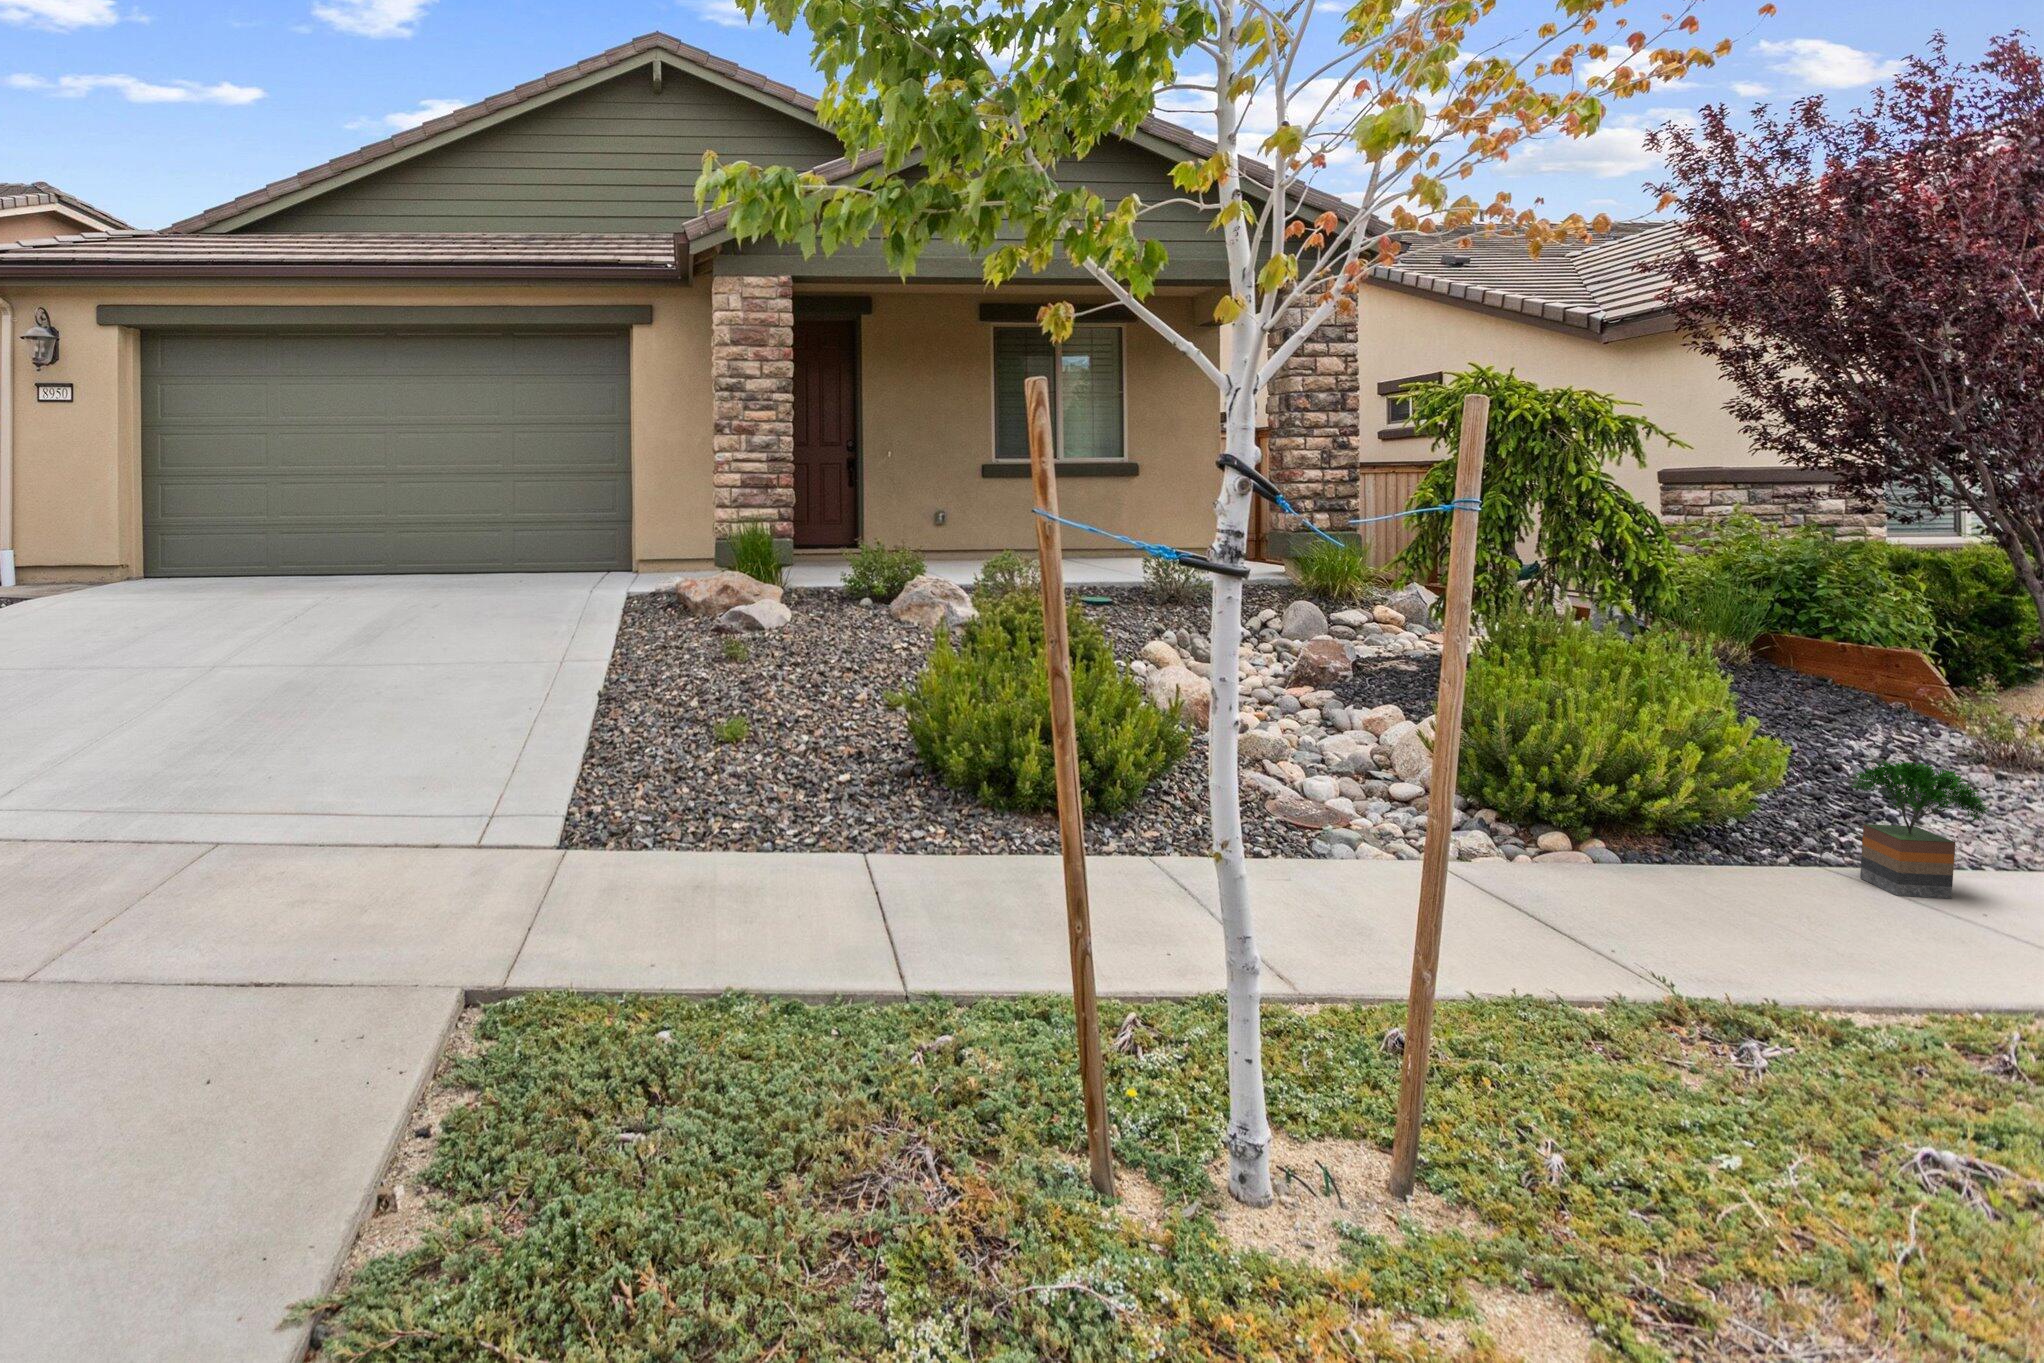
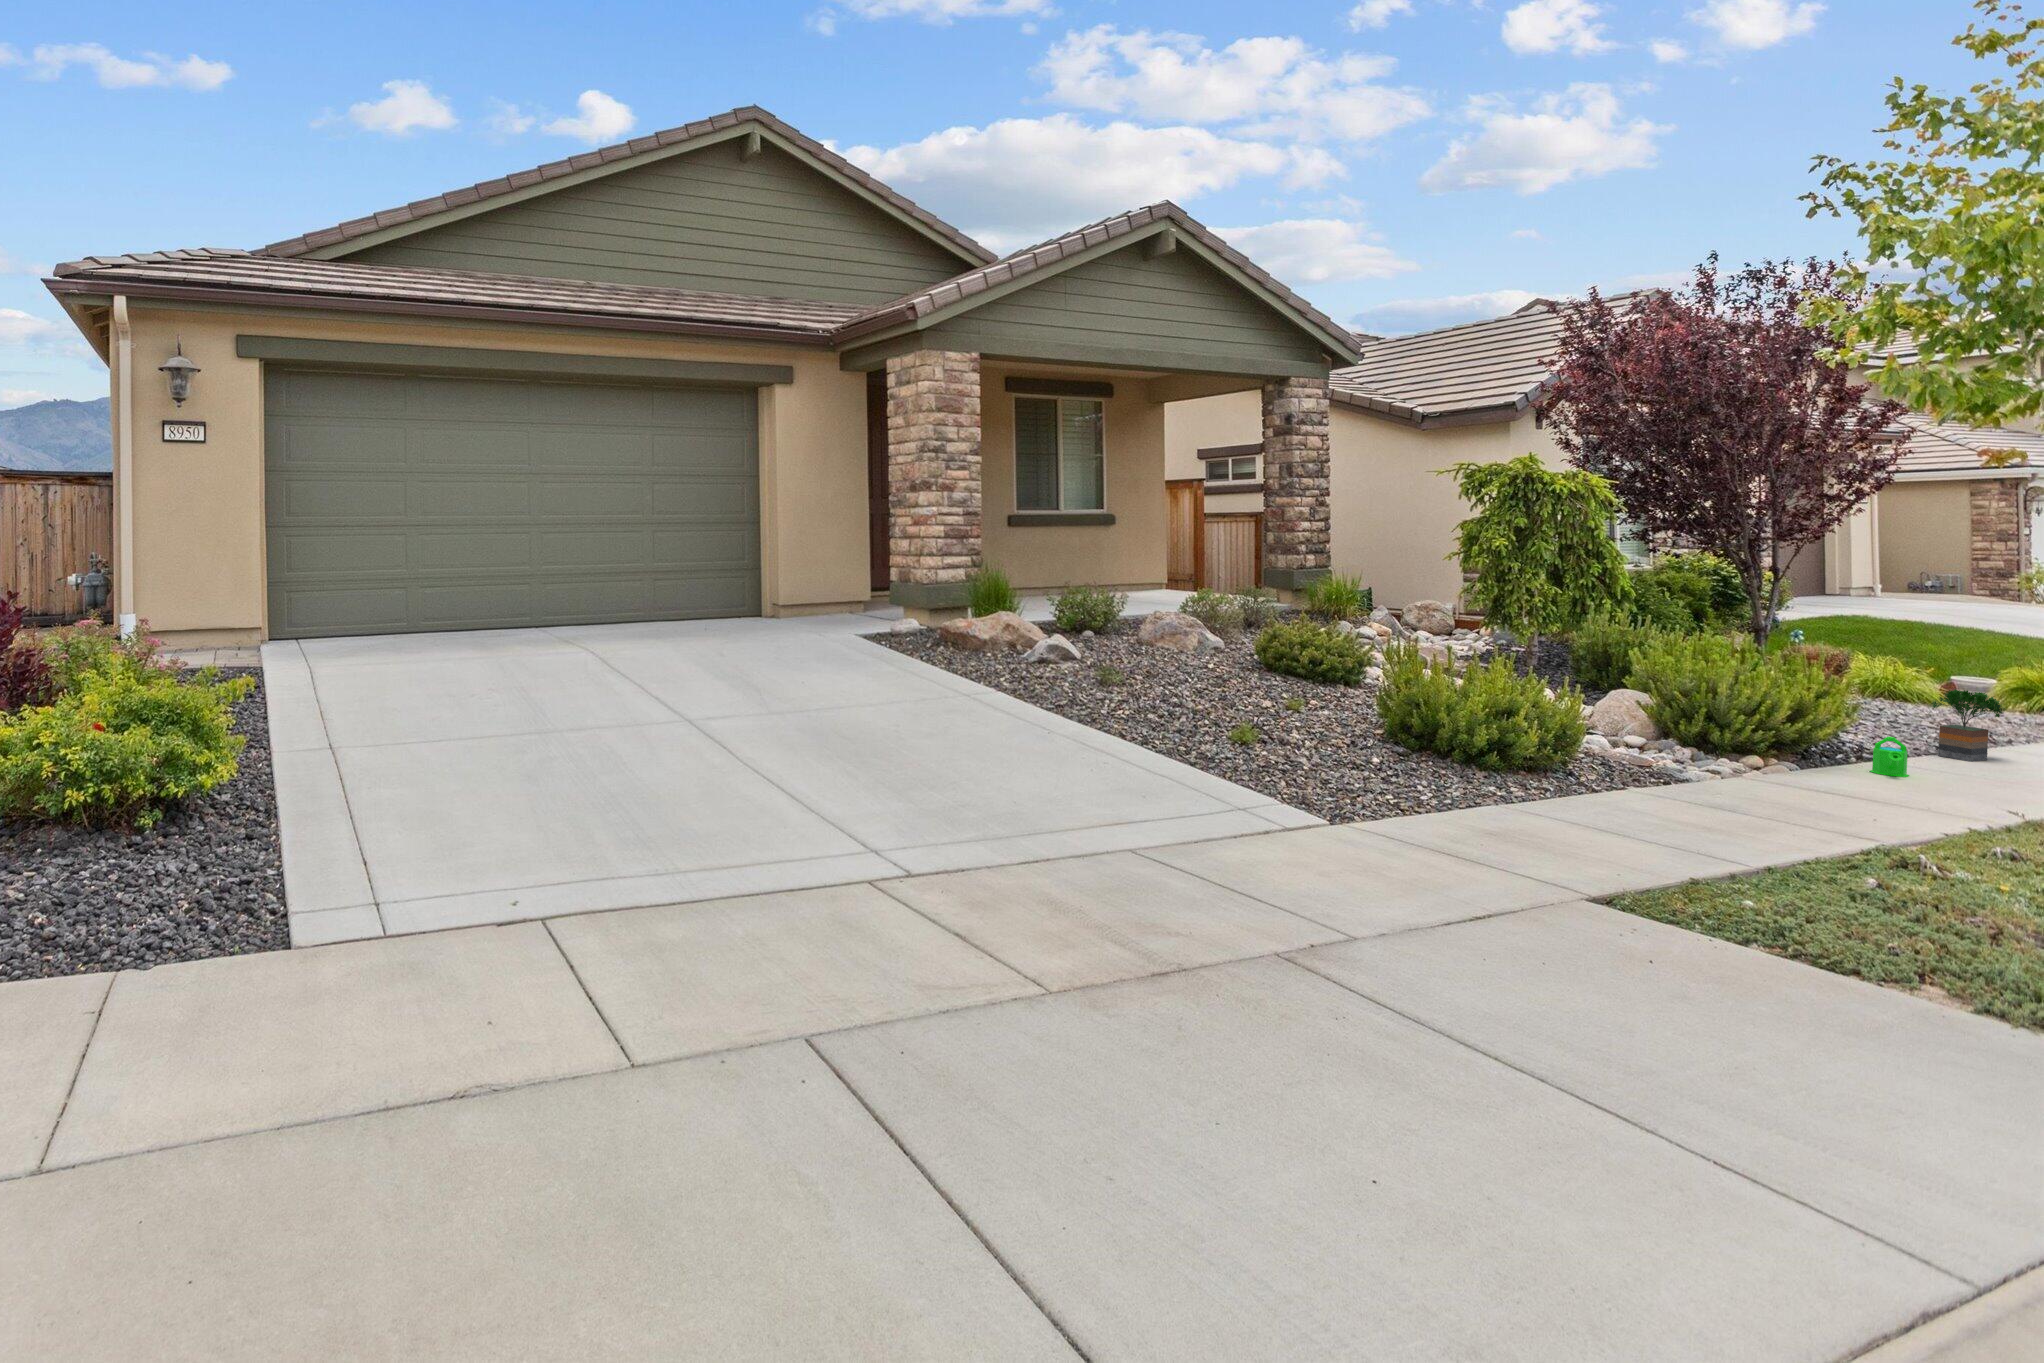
watering can: none [1576,824,1638,897] -> present [1871,737,1909,777]

